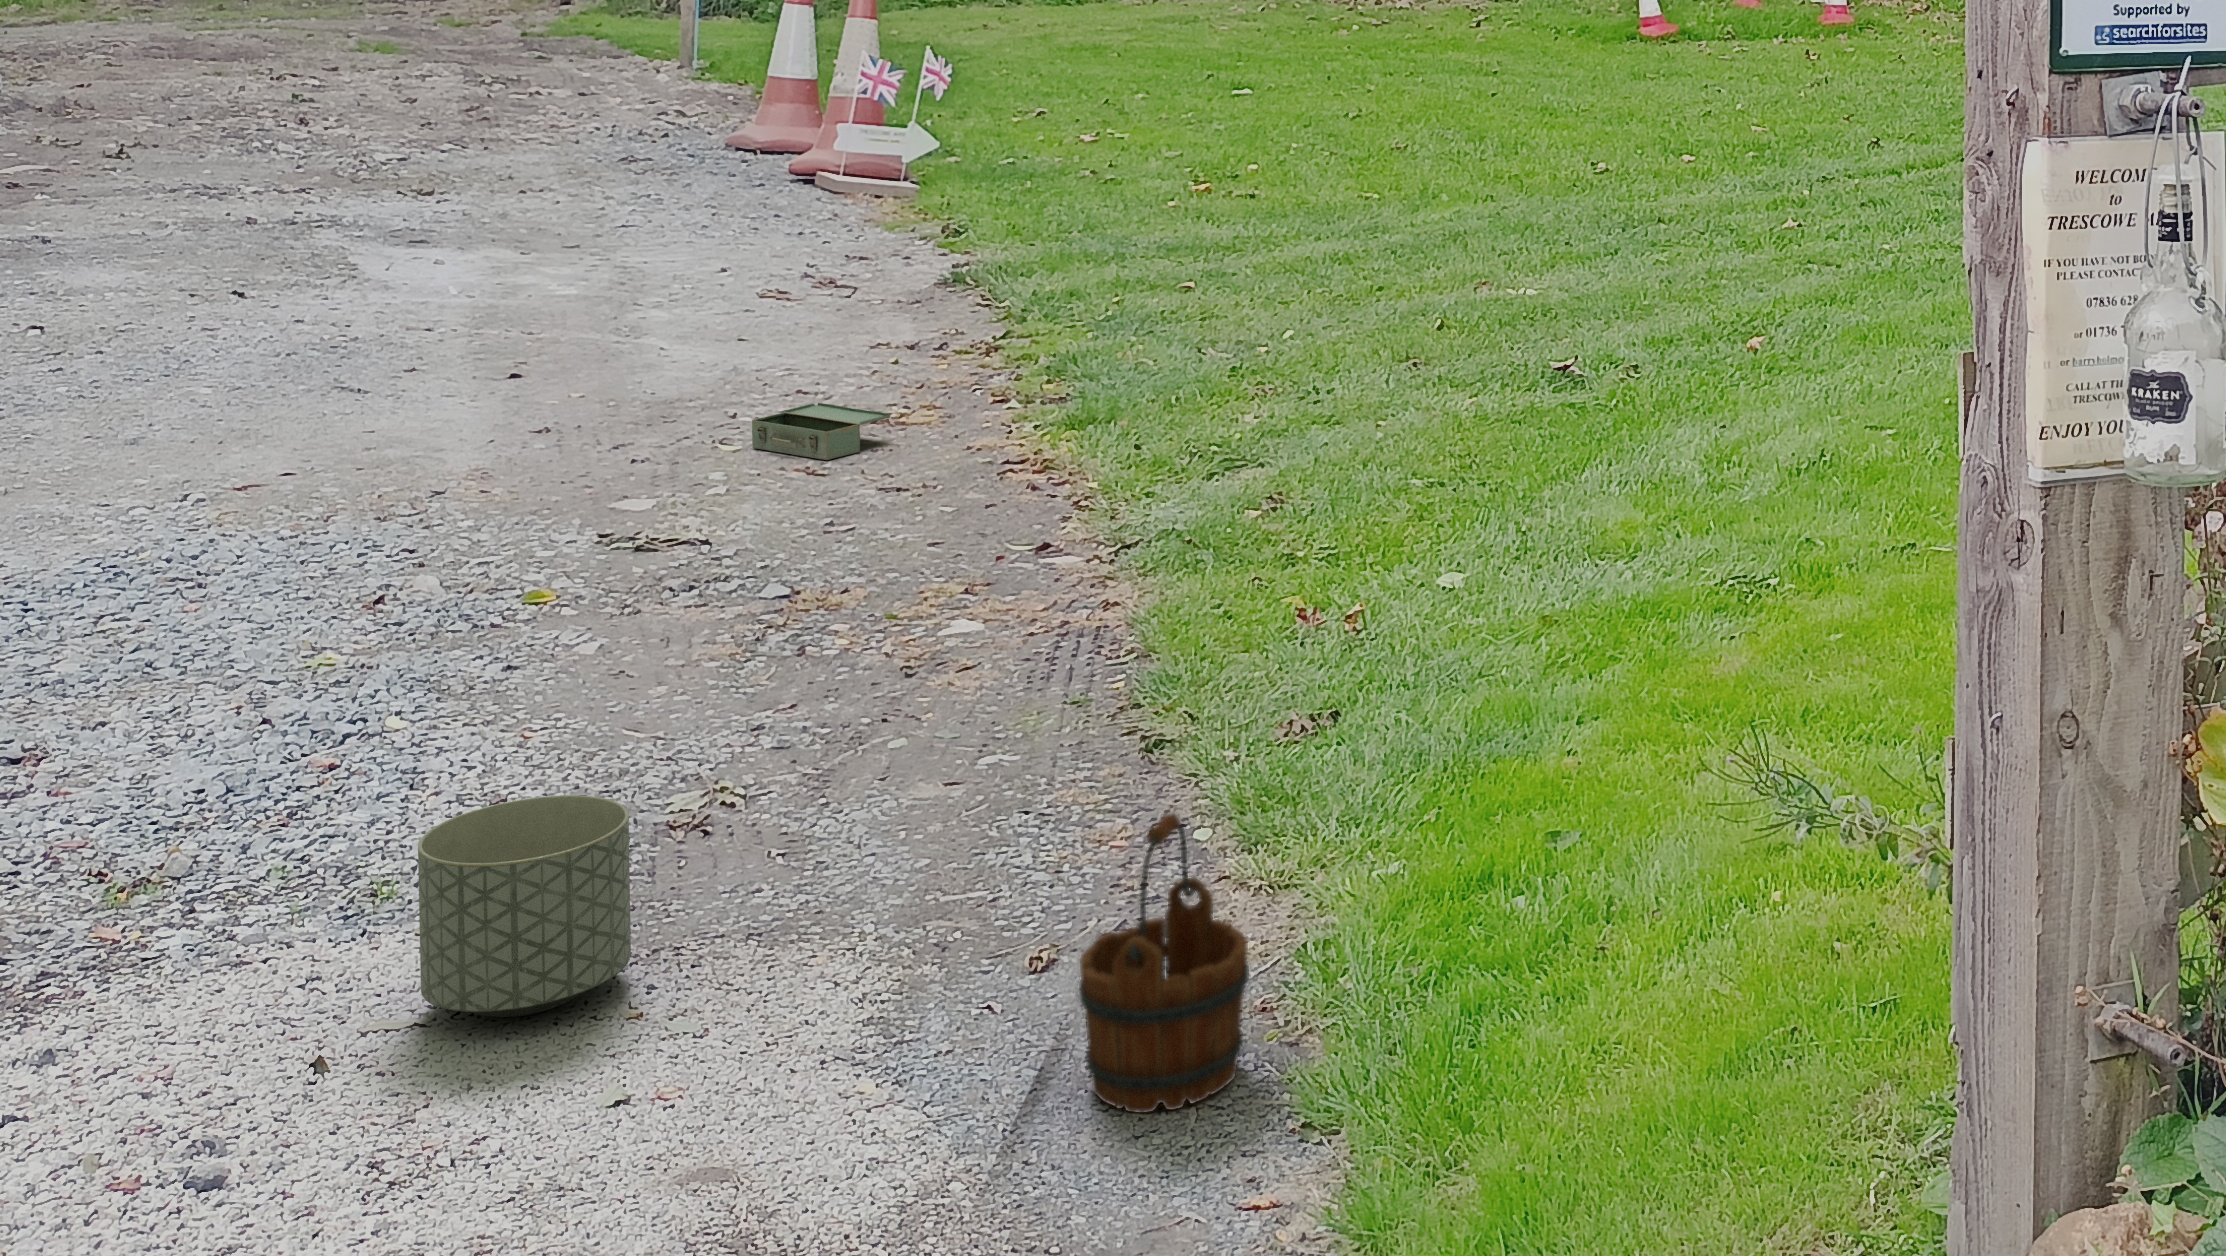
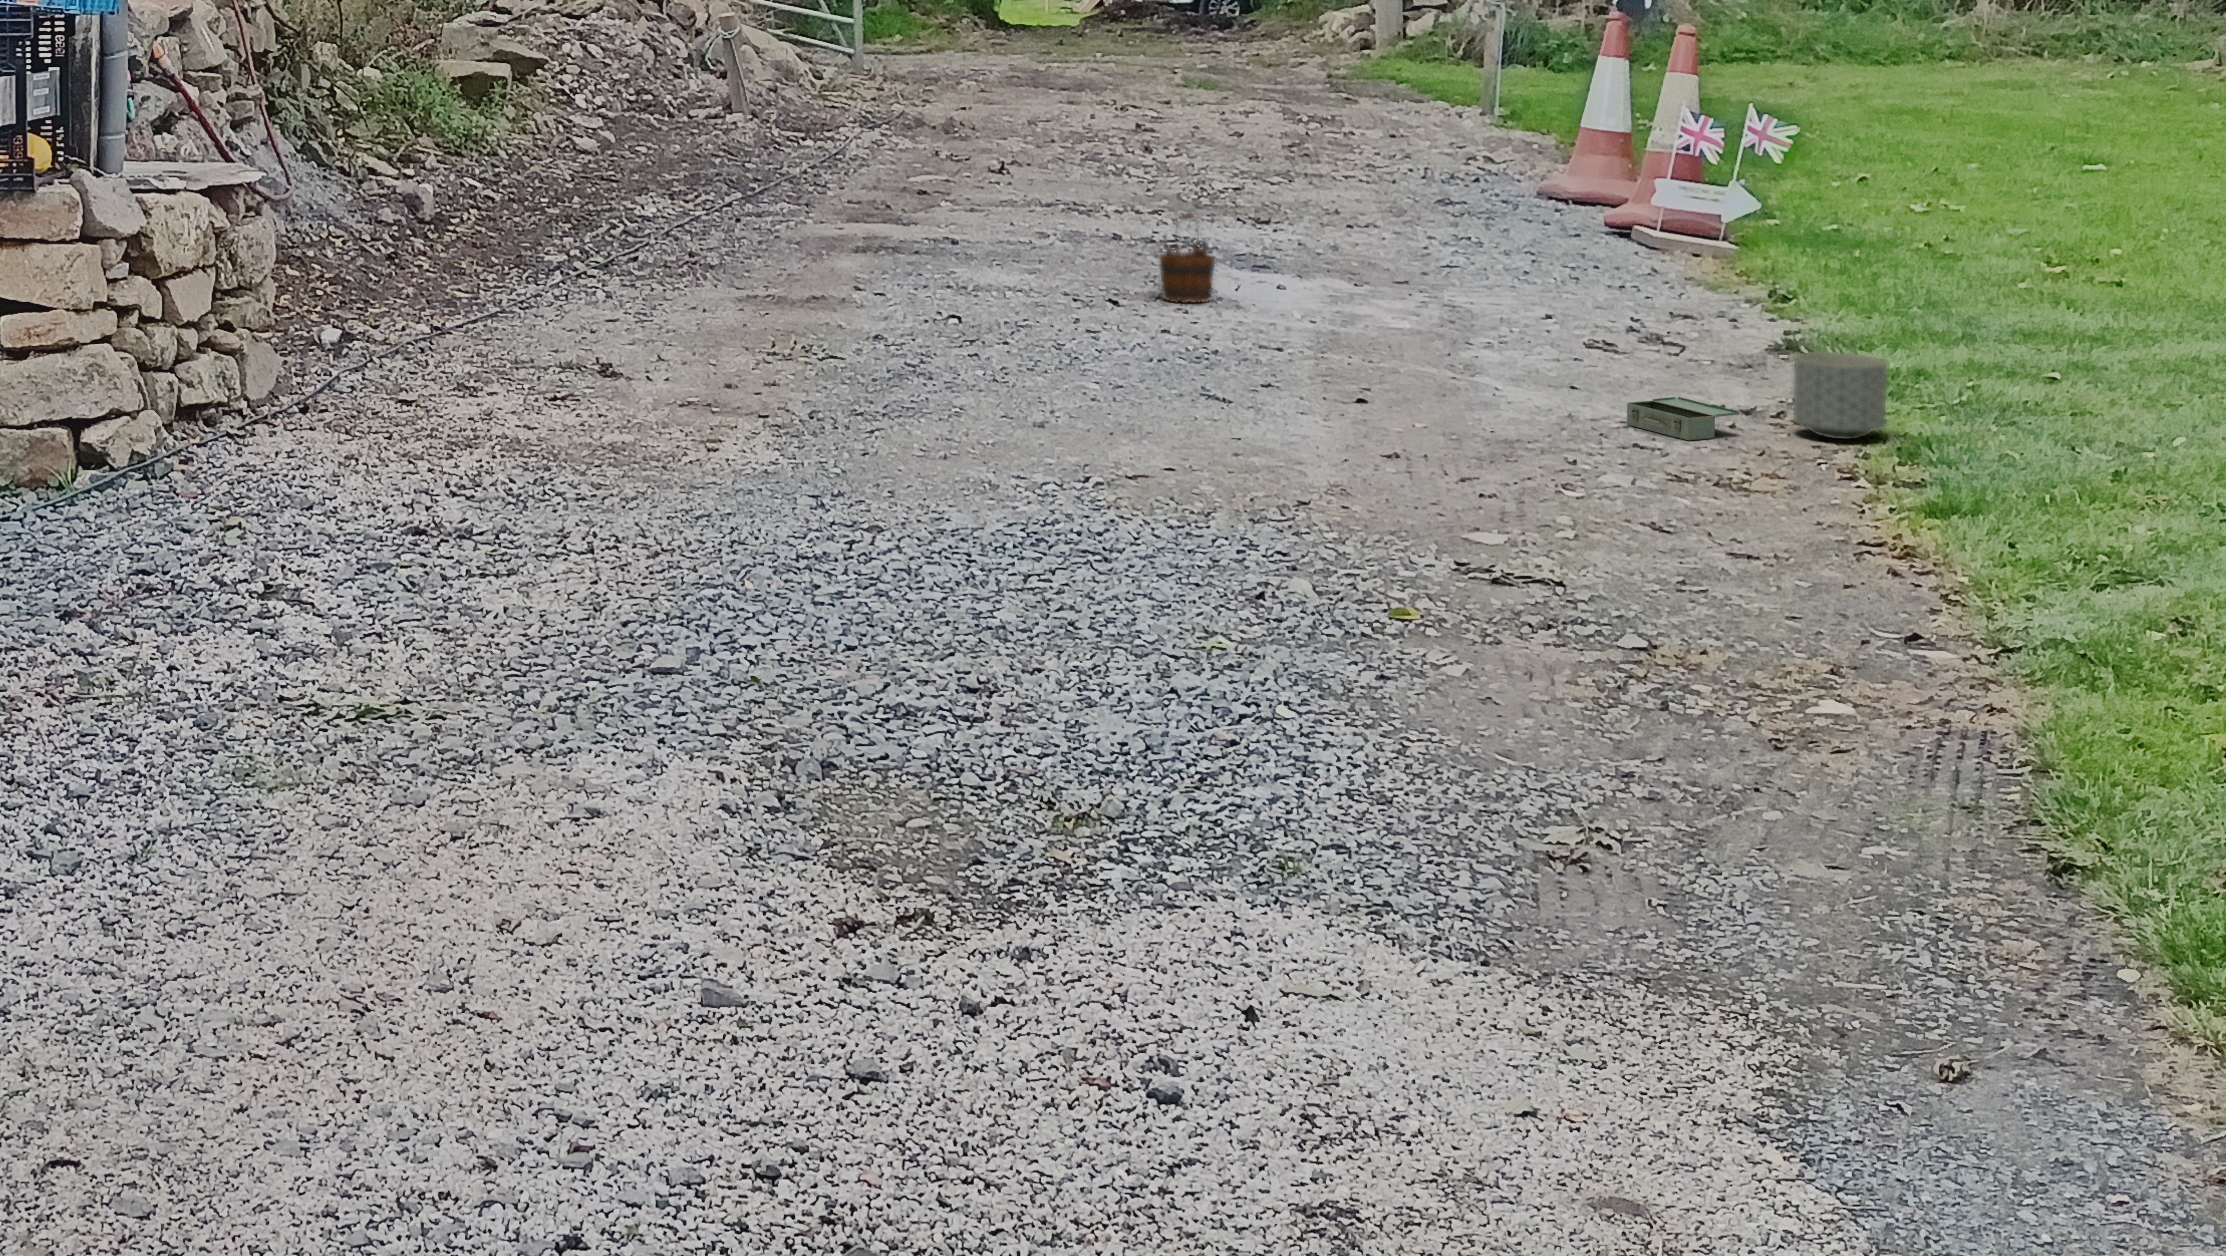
planter: present [418,795,631,1017] -> present [1793,352,1887,439]
wooden bucket: present [1079,813,1249,1113] -> present [1159,213,1215,303]

